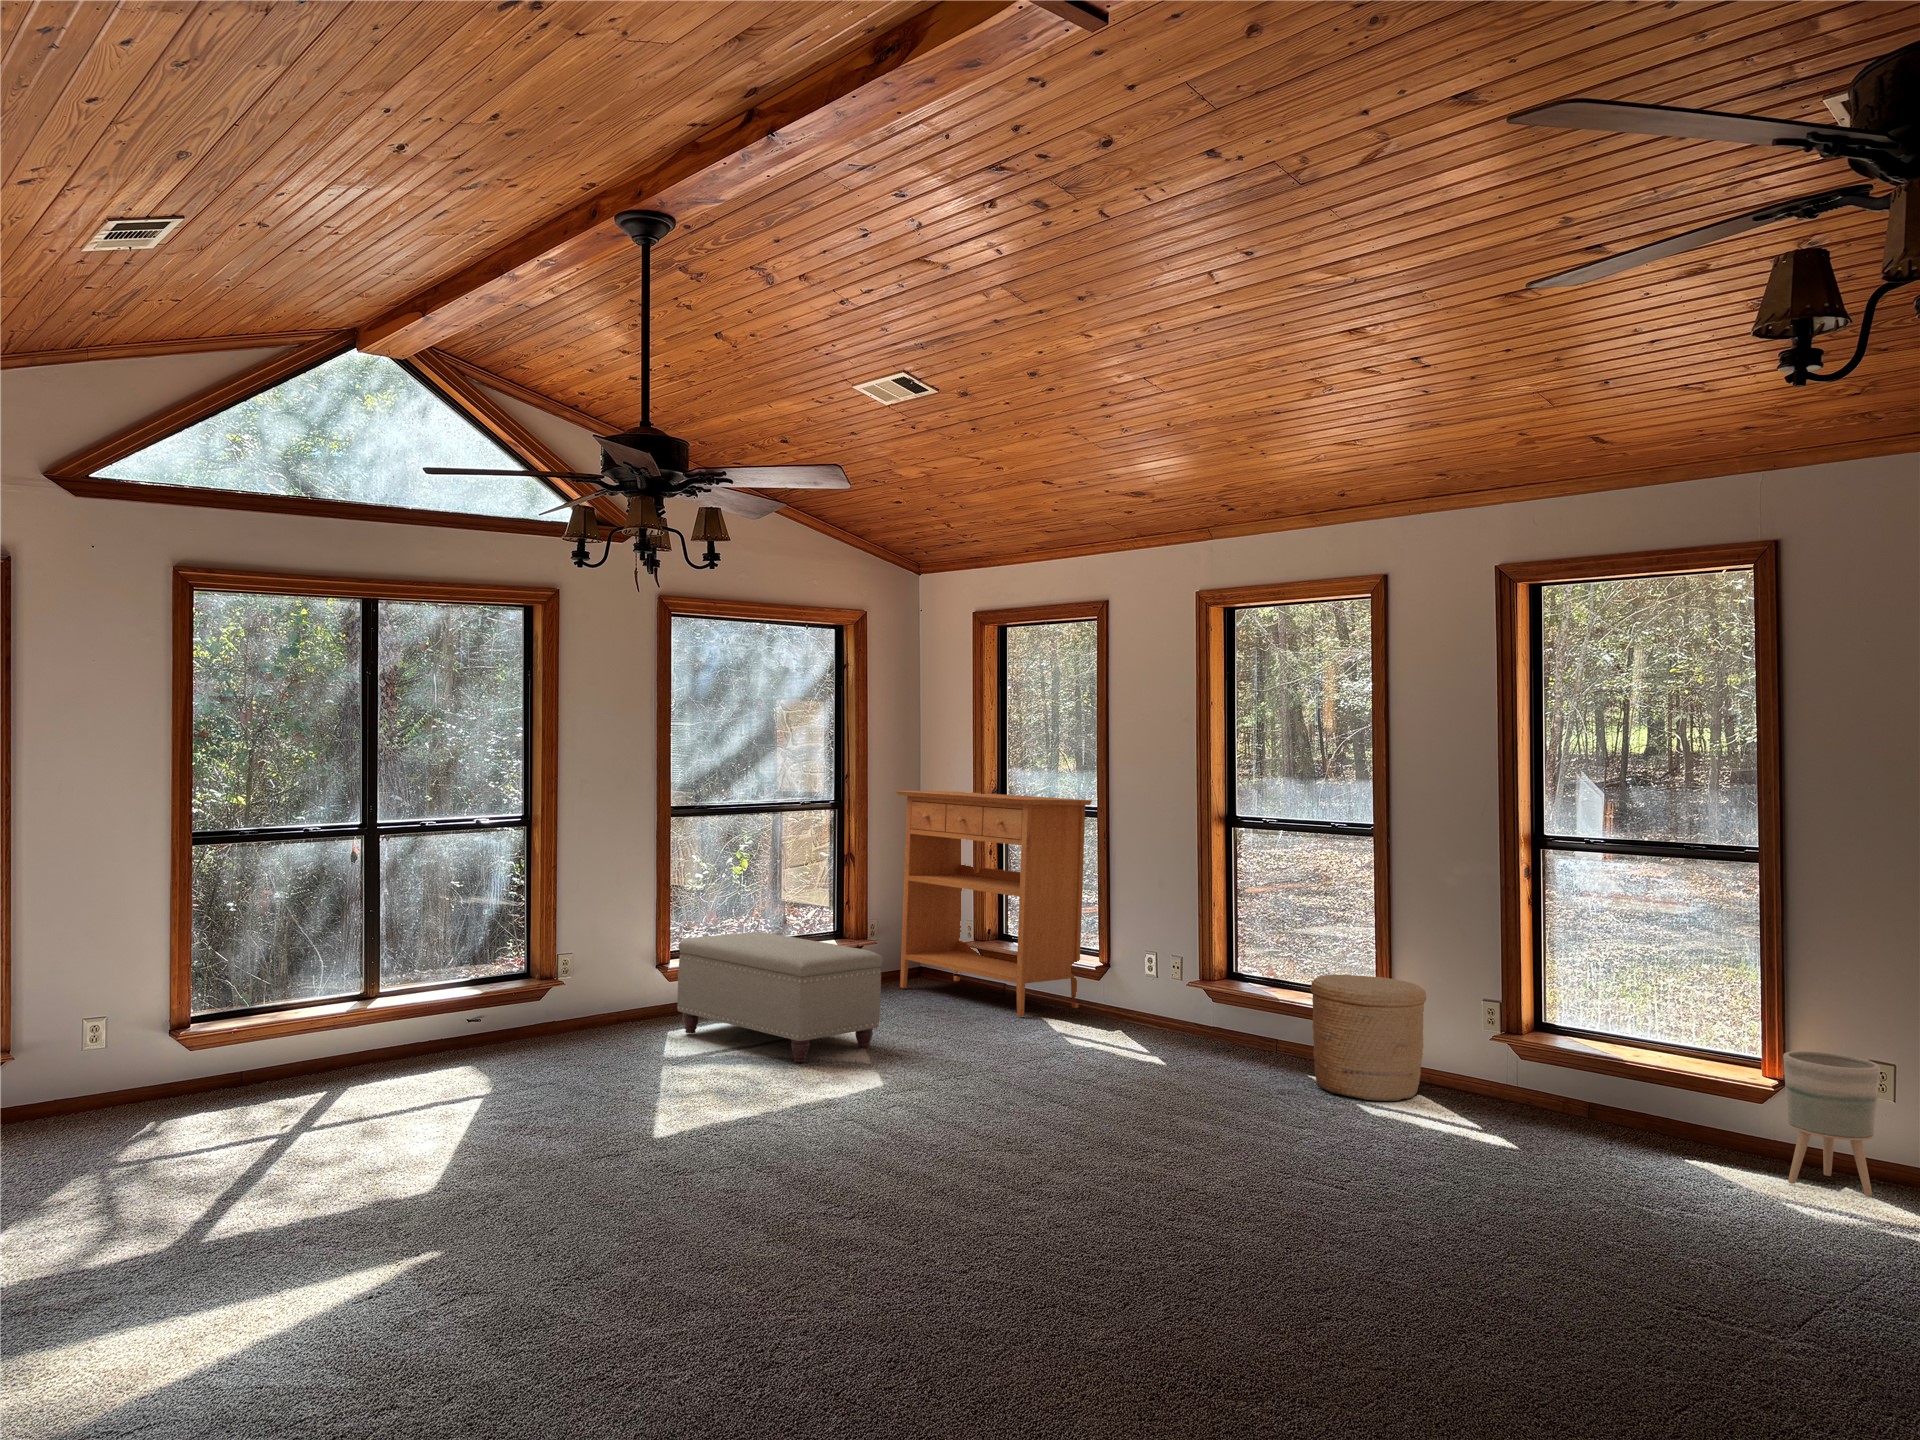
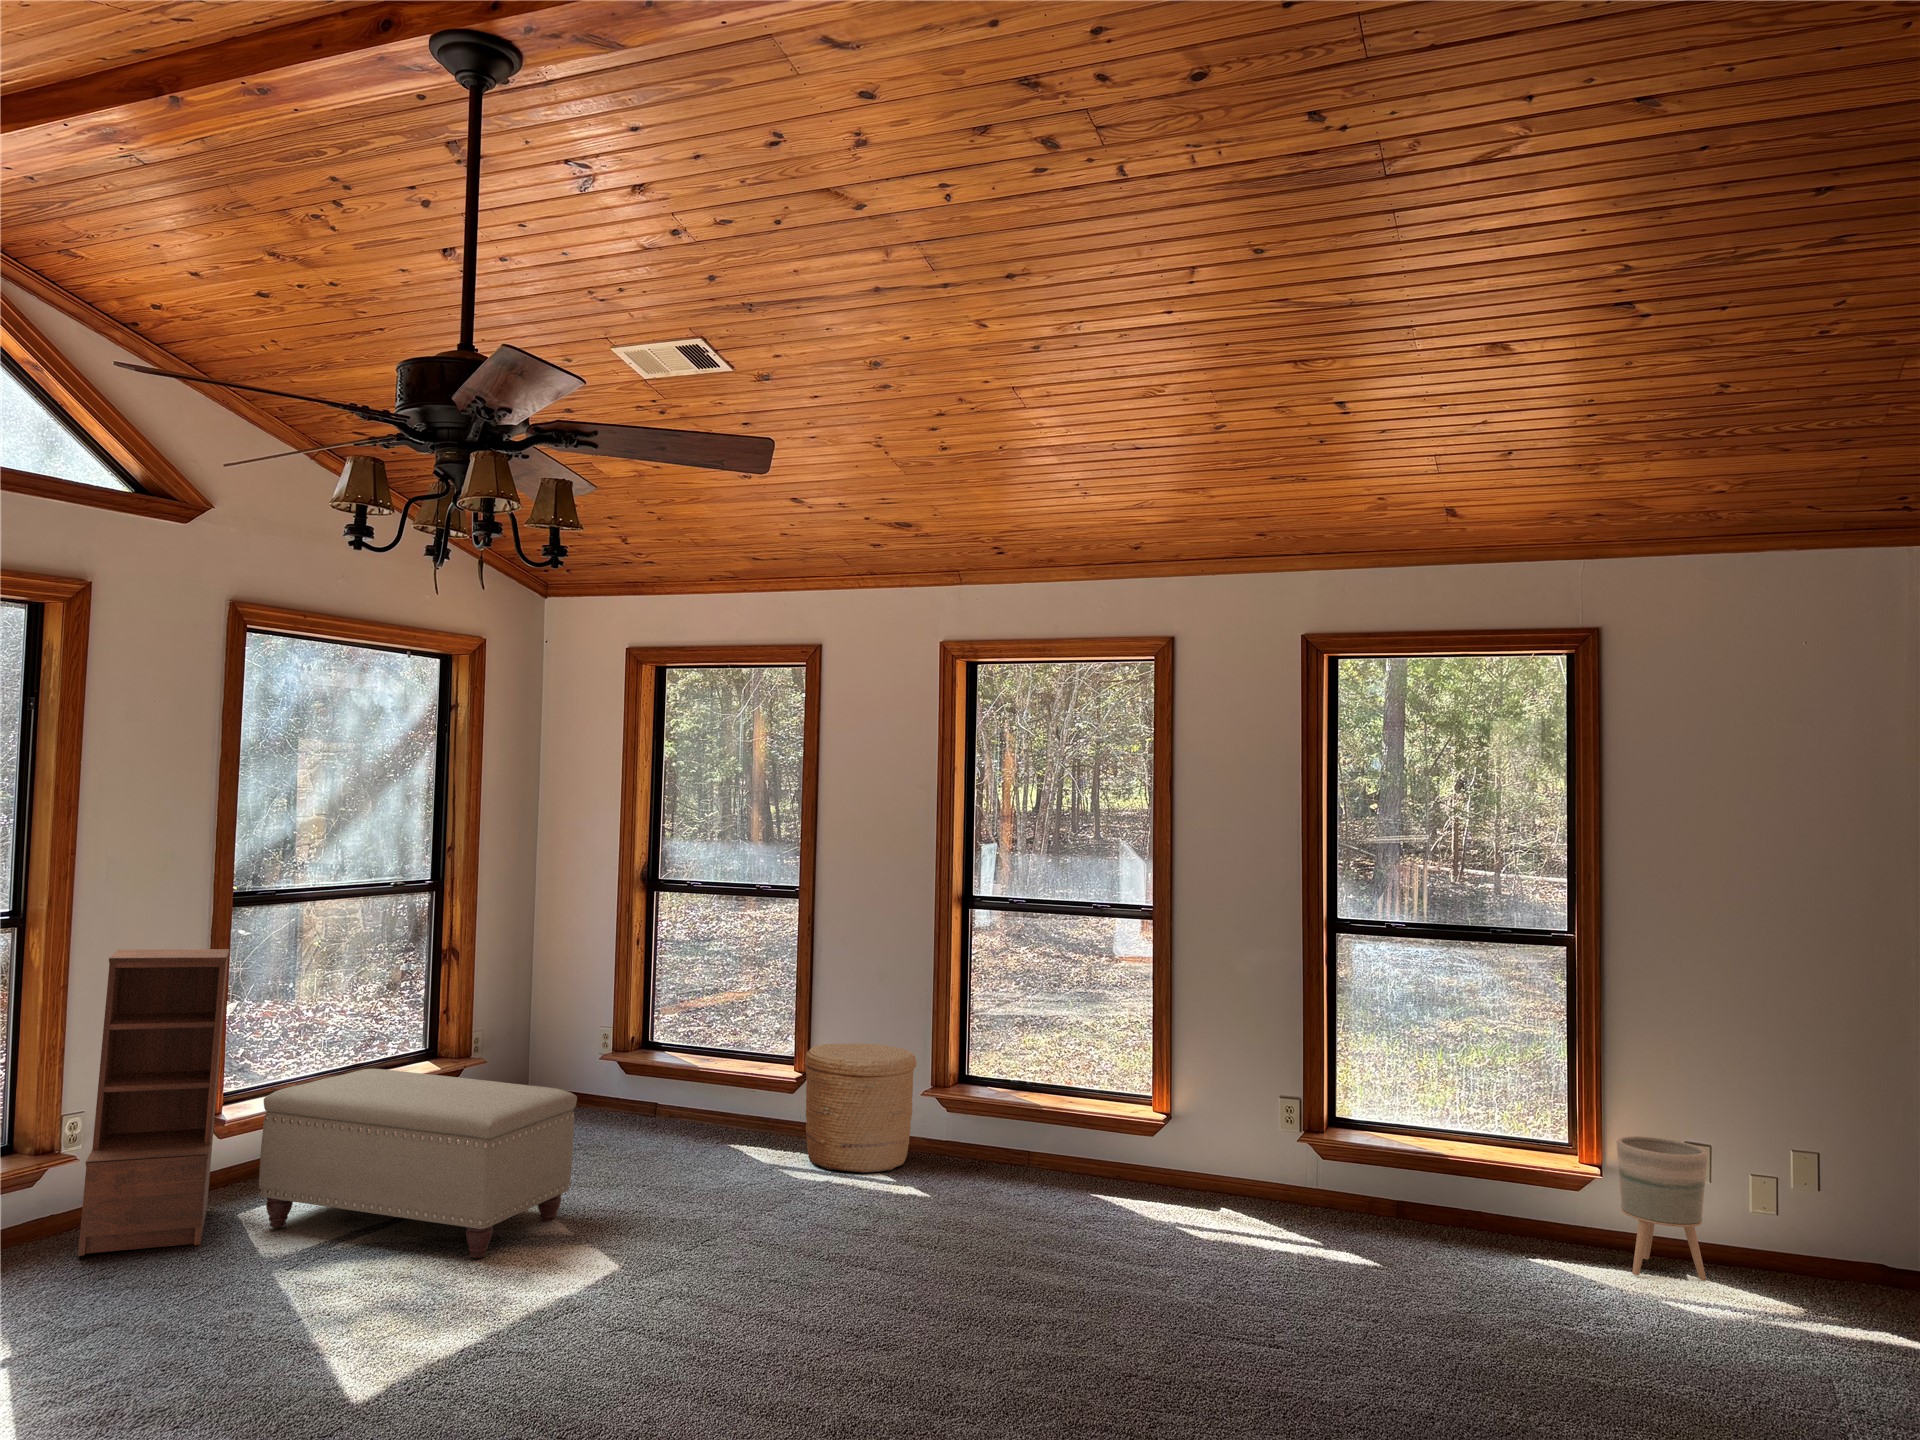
console table: present [895,791,1092,1017] -> none [526,866,789,1147]
bookshelf: none [570,839,664,1038] -> present [78,949,229,1256]
woven basket: present [1310,974,1426,1101] -> present [805,1043,916,1172]

